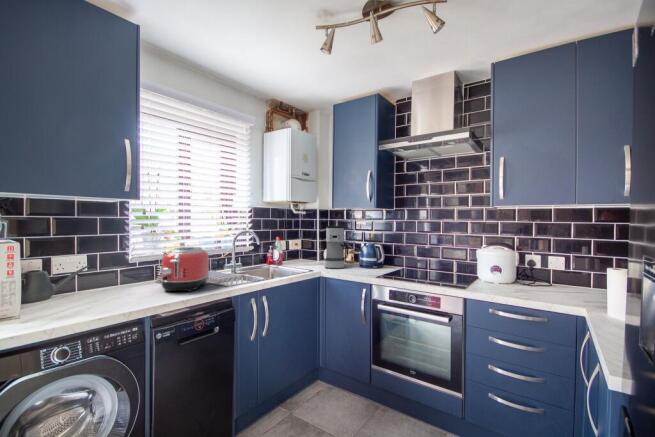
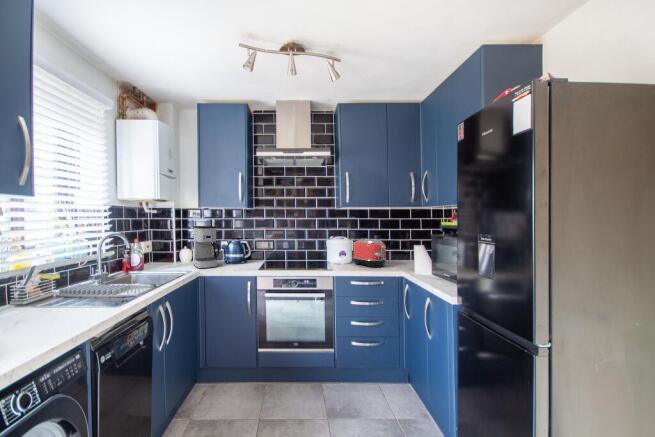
toaster: present [161,247,209,292] -> present [353,239,386,267]

